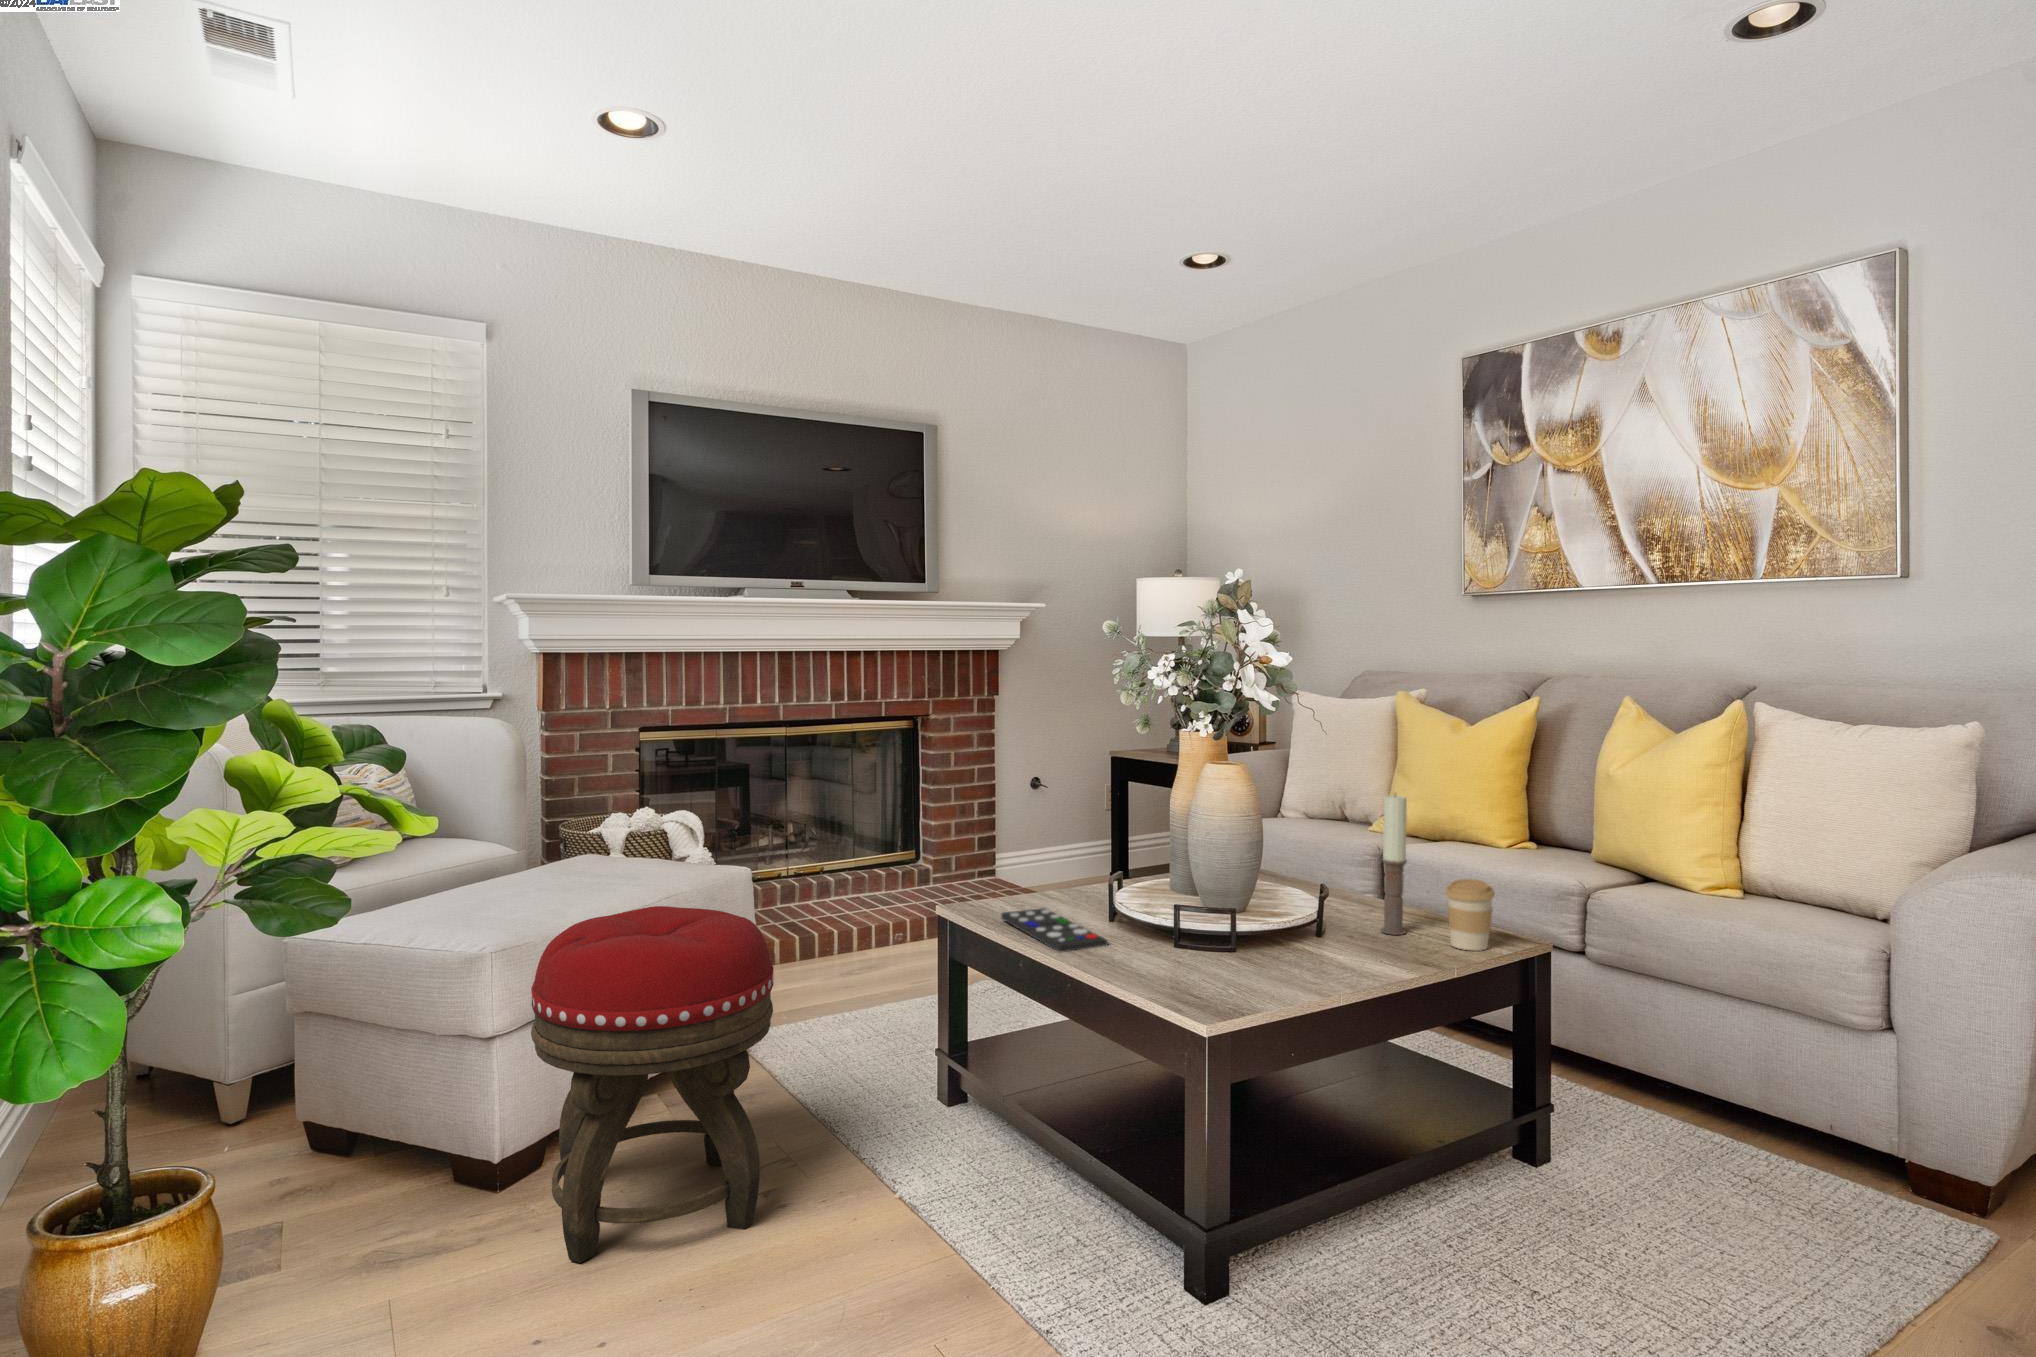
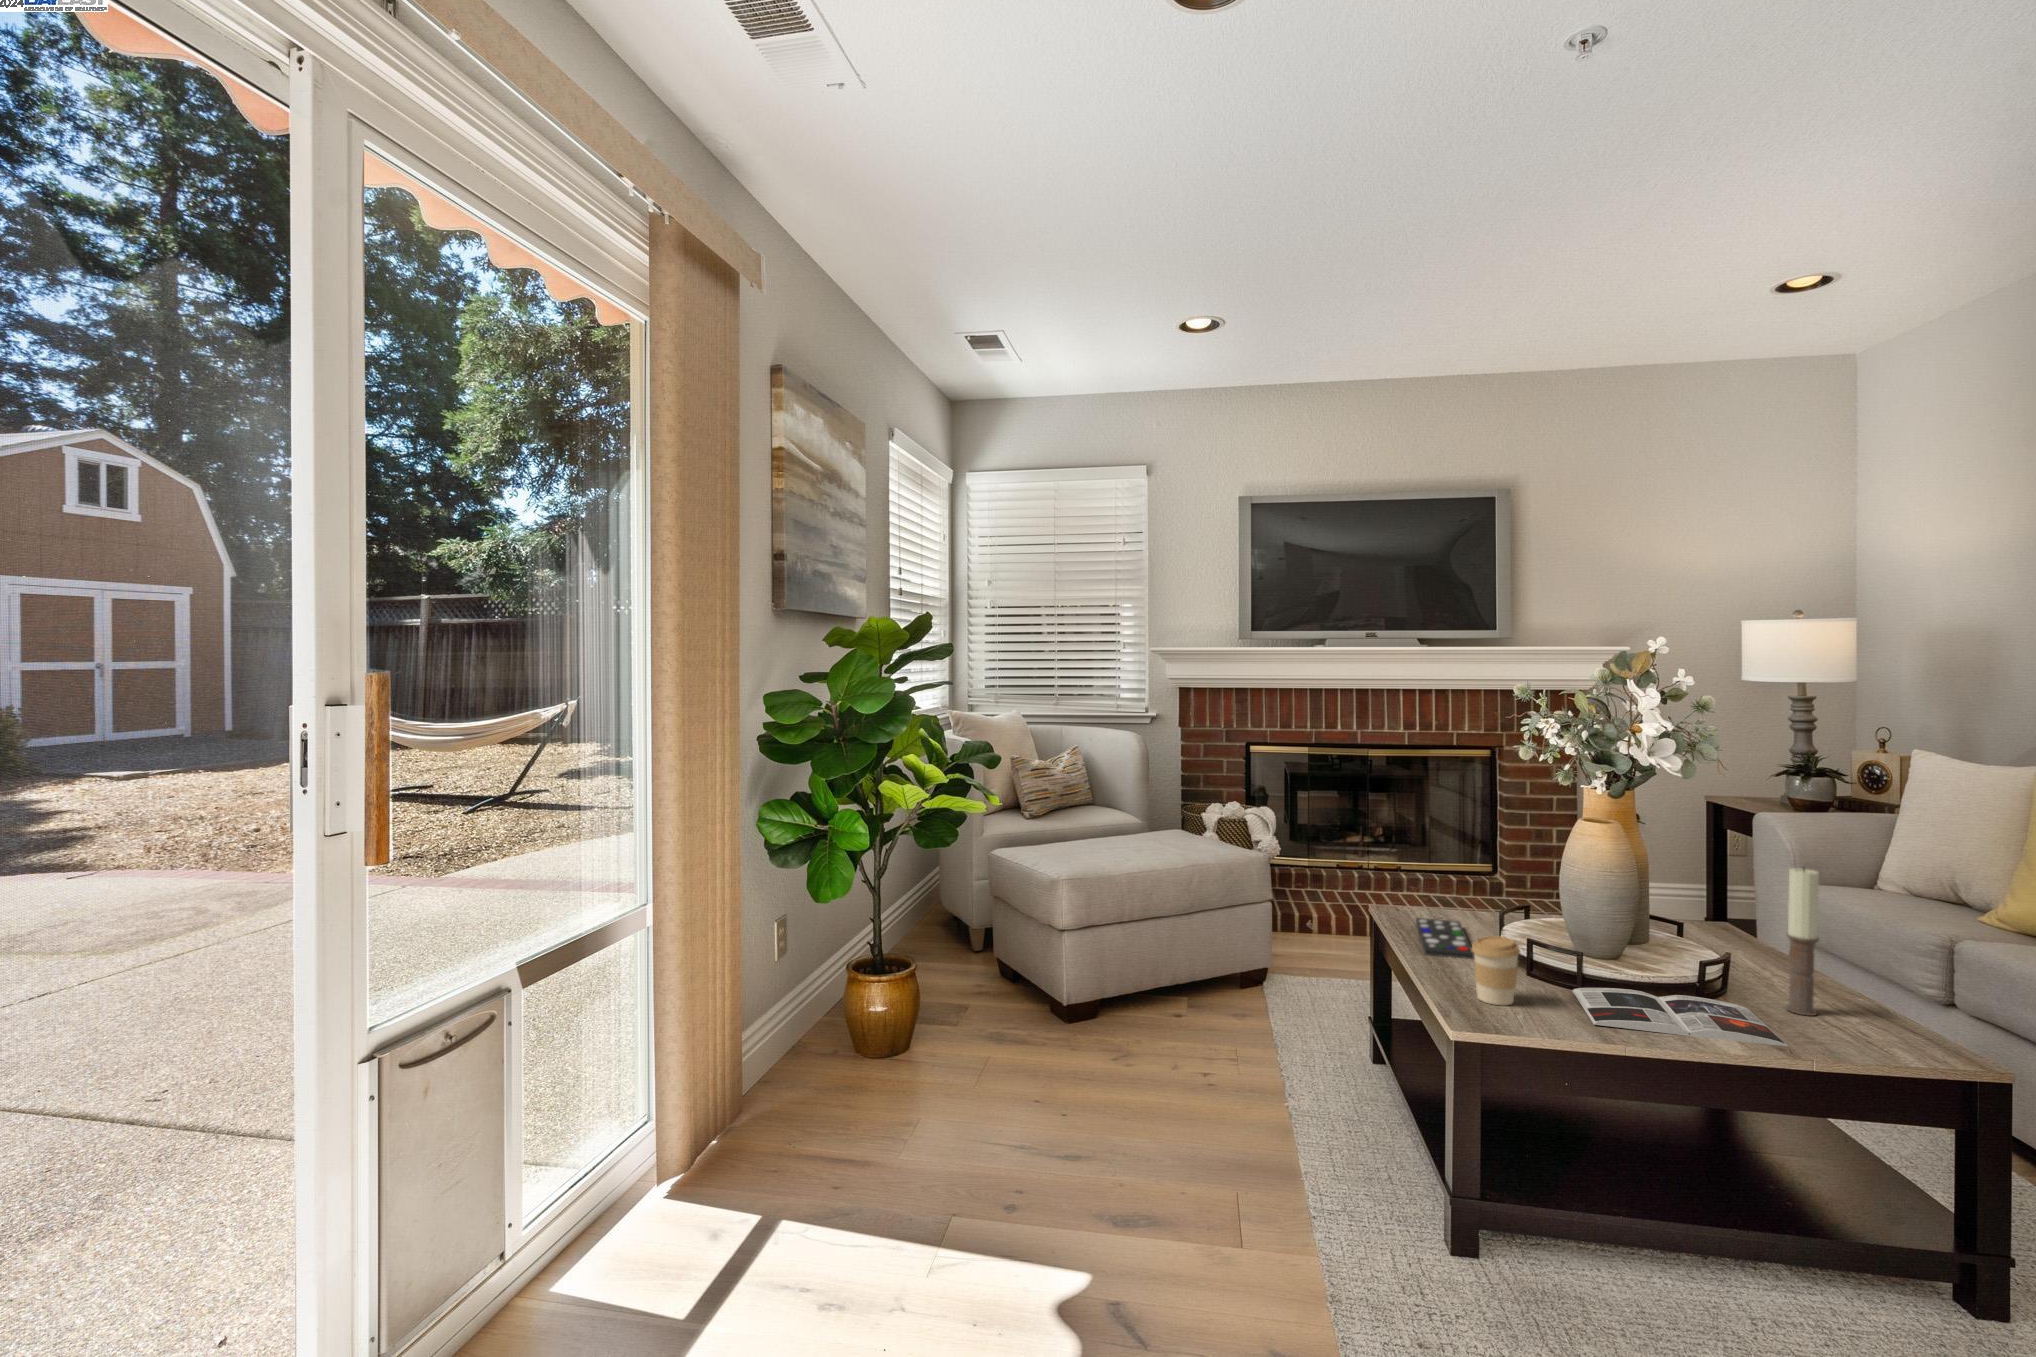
coffee cup: present [1445,879,1495,951] -> present [1472,936,1520,1005]
footstool: present [531,906,774,1263] -> none [1065,868,1213,1090]
magazine: none [1237,937,1437,986] -> present [1573,988,1789,1046]

